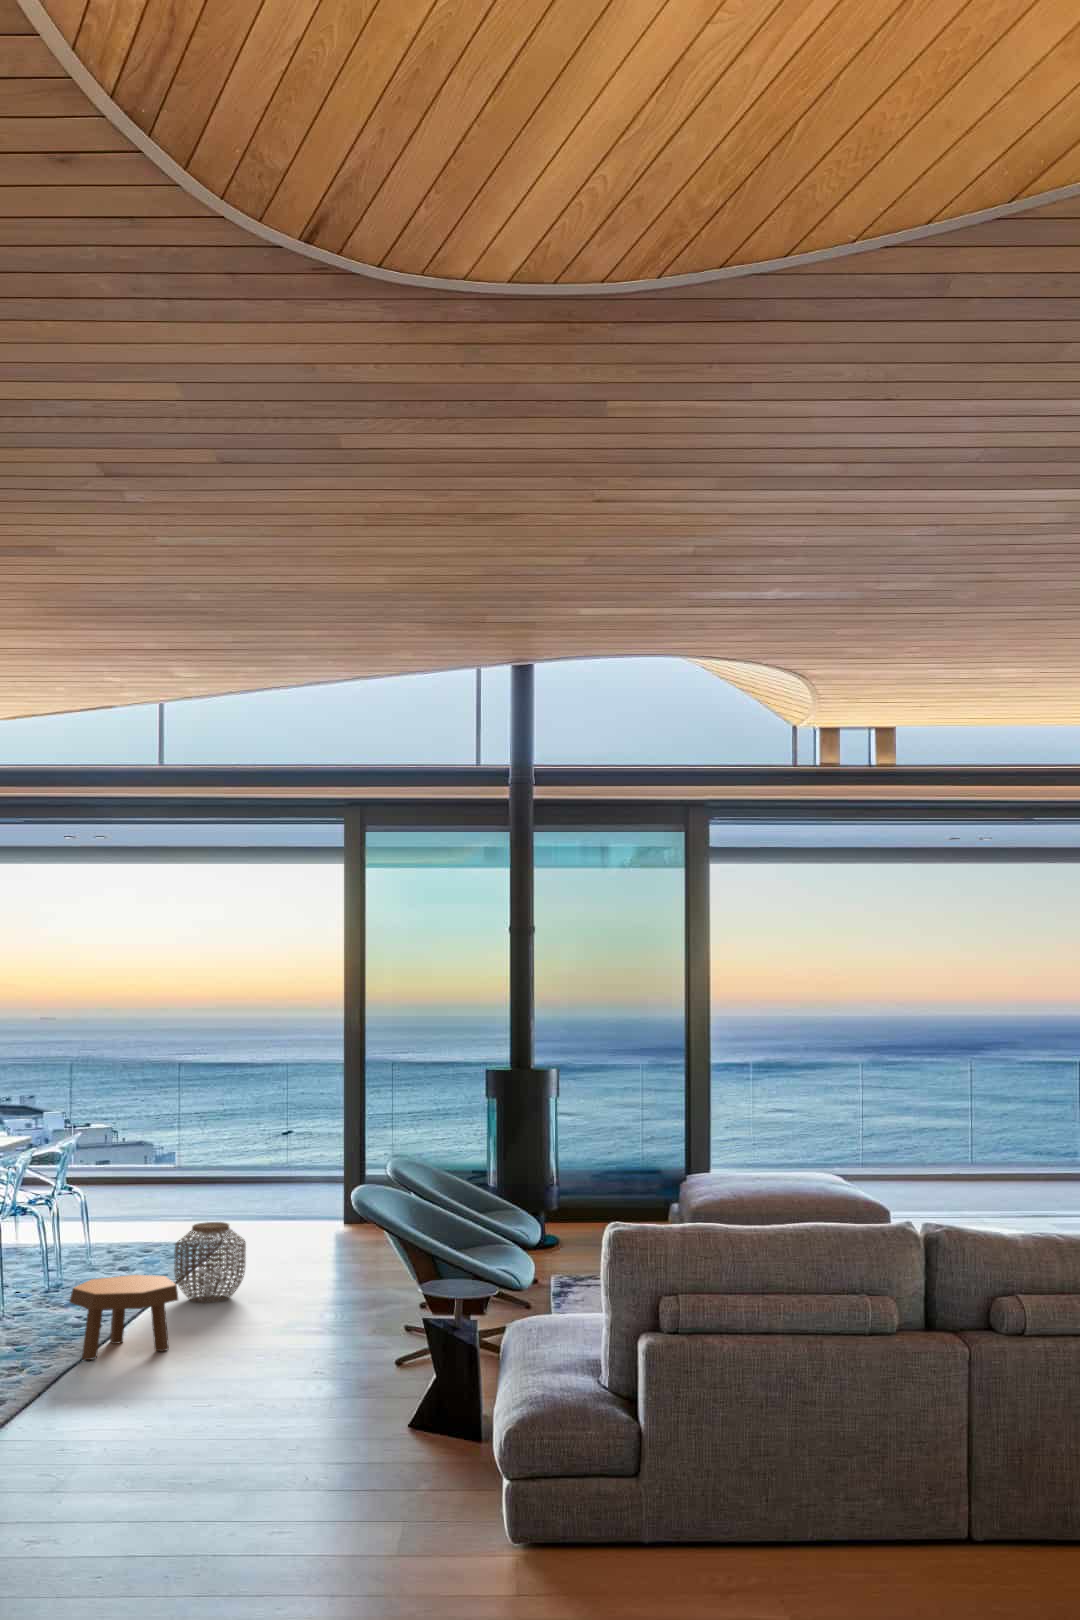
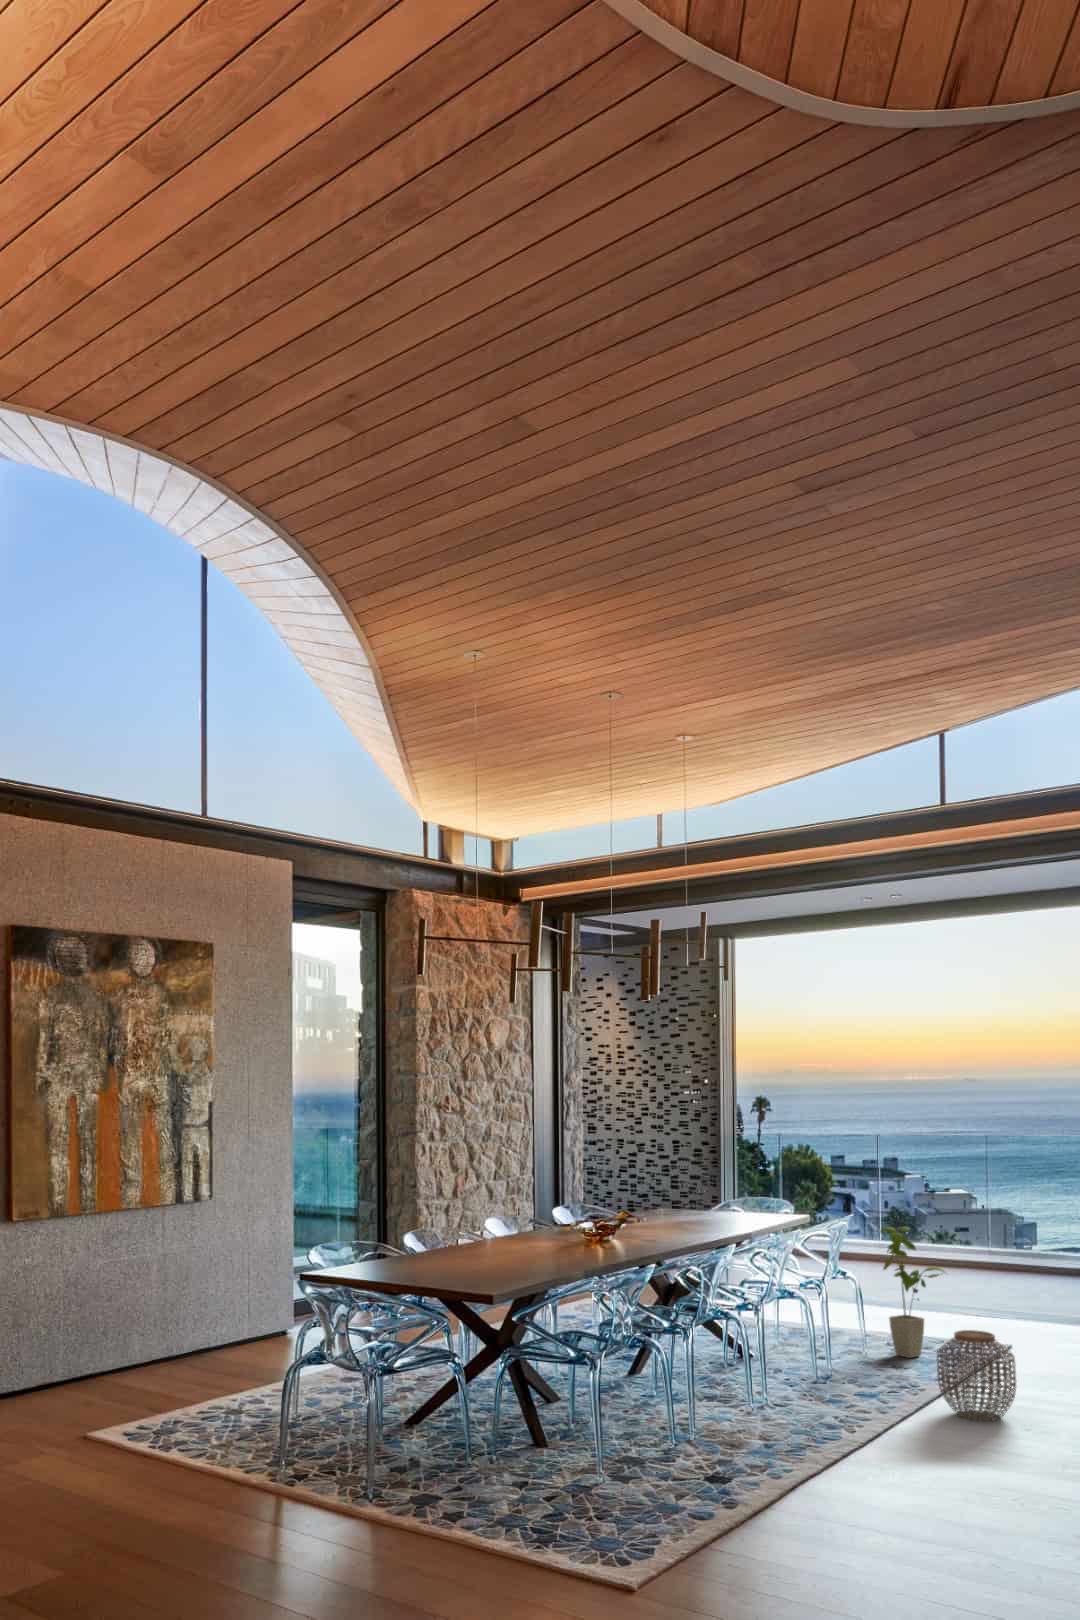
house plant: none [109,1136,175,1262] -> present [881,1227,945,1358]
footstool: present [69,1275,178,1360] -> none [811,1382,924,1475]

